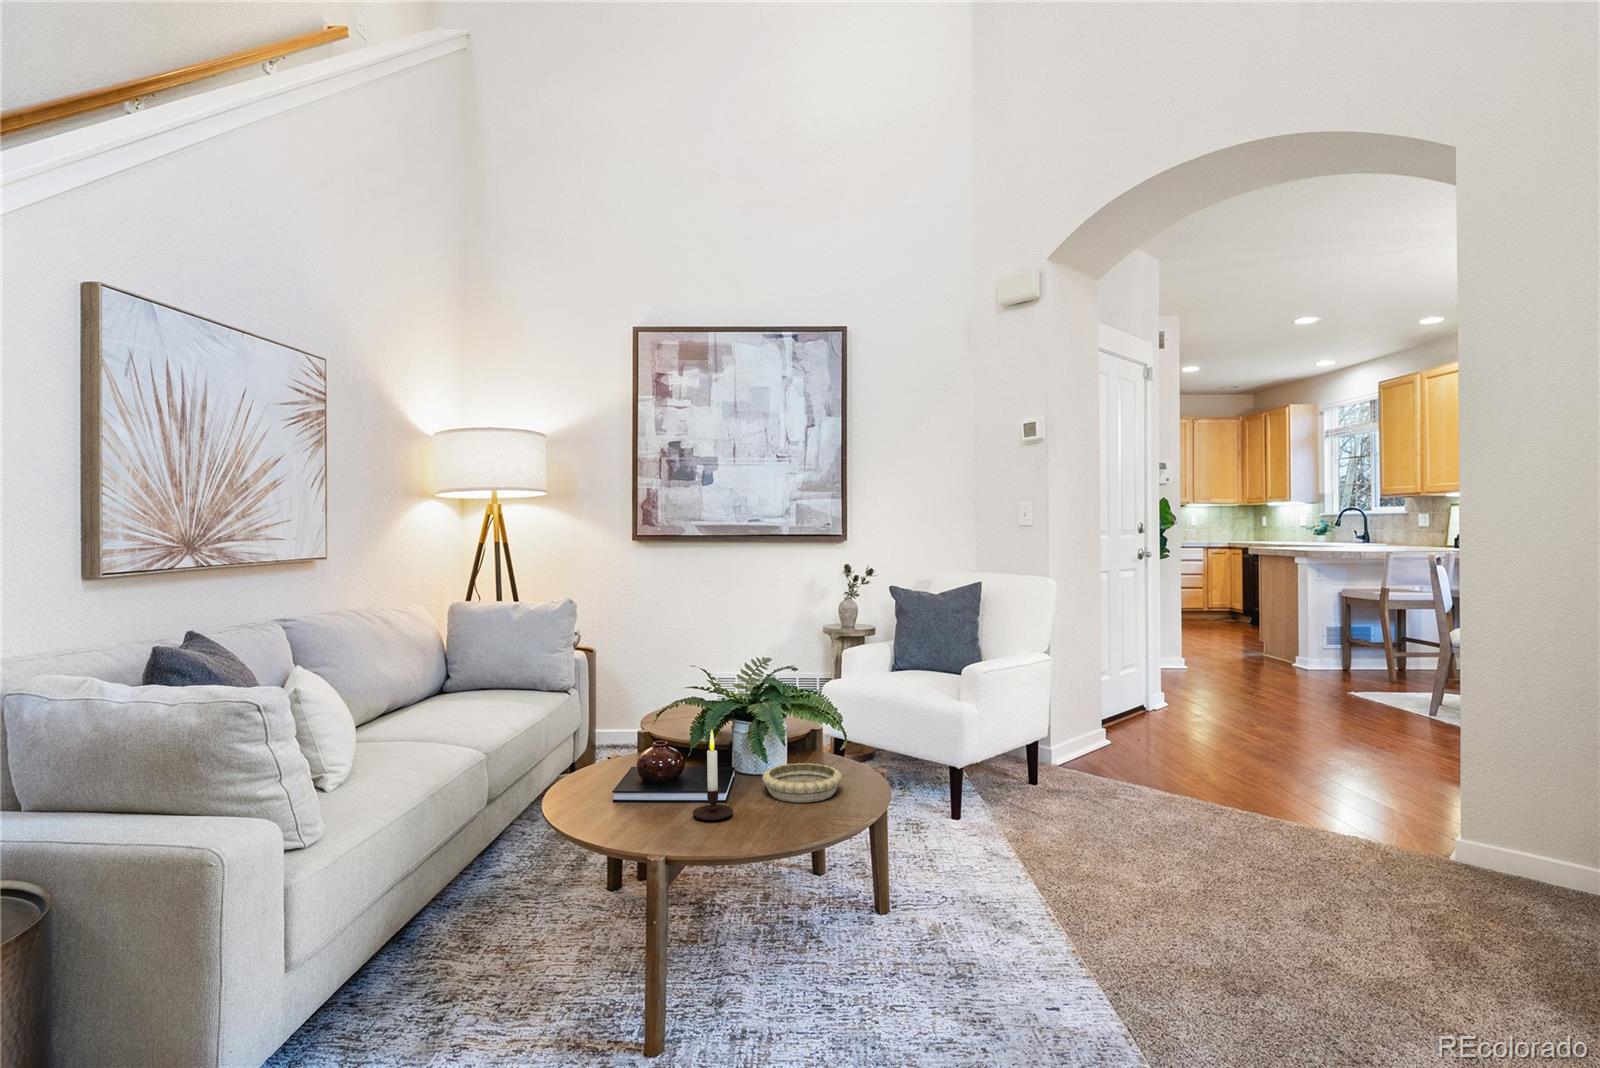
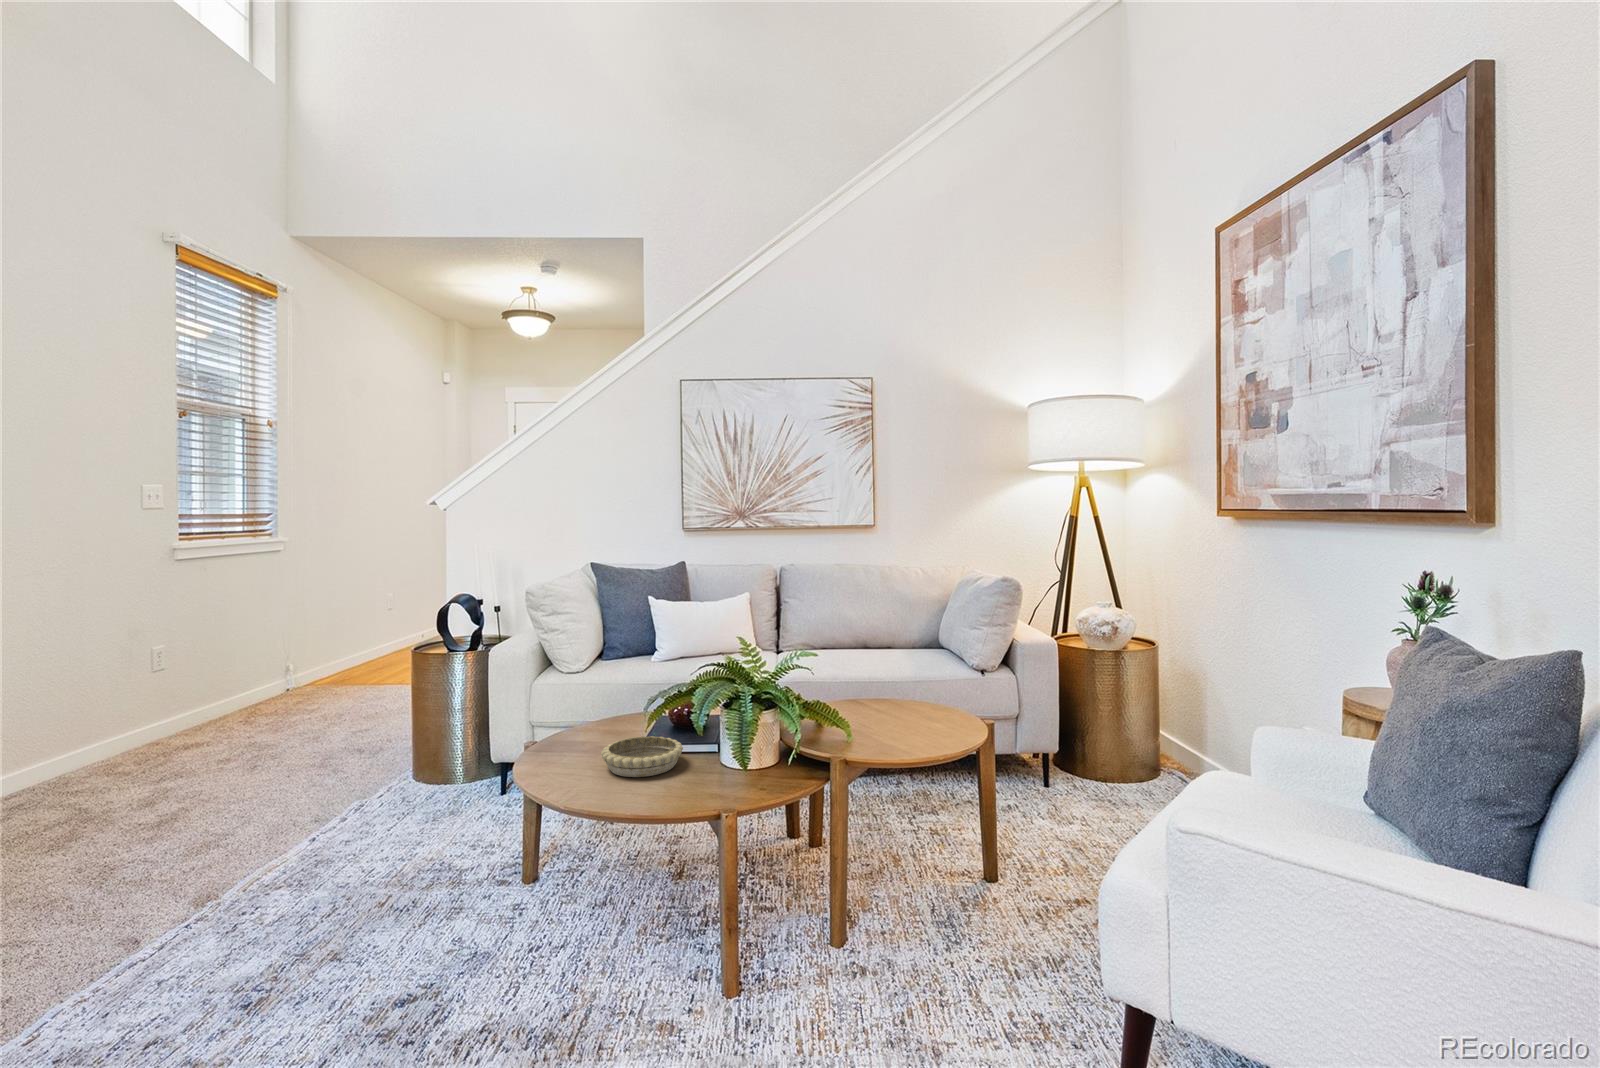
candle: present [693,730,733,820] -> none [574,670,617,745]

